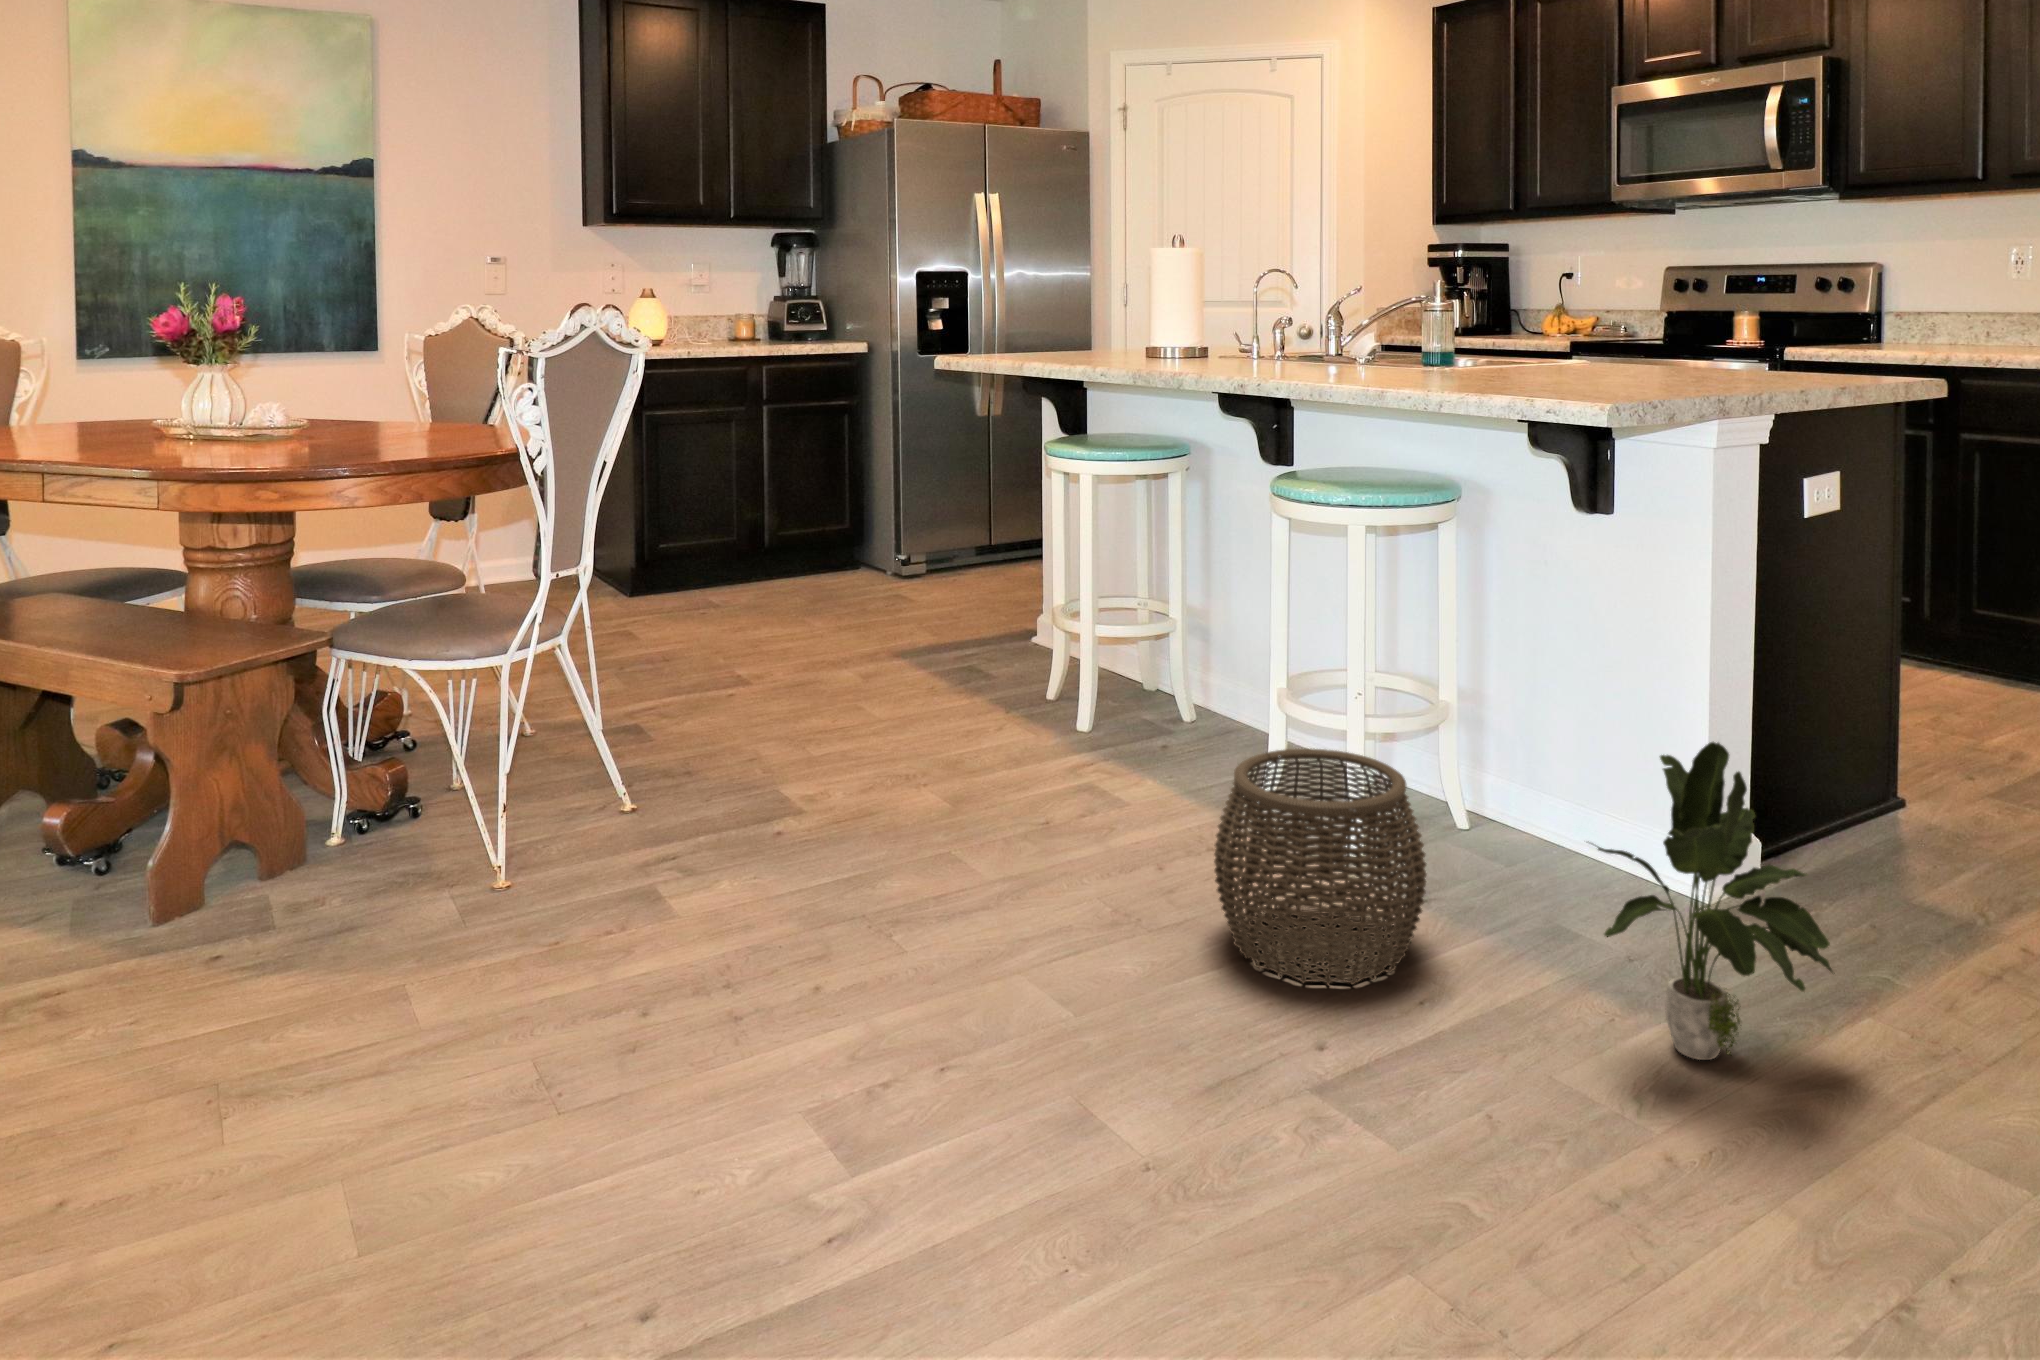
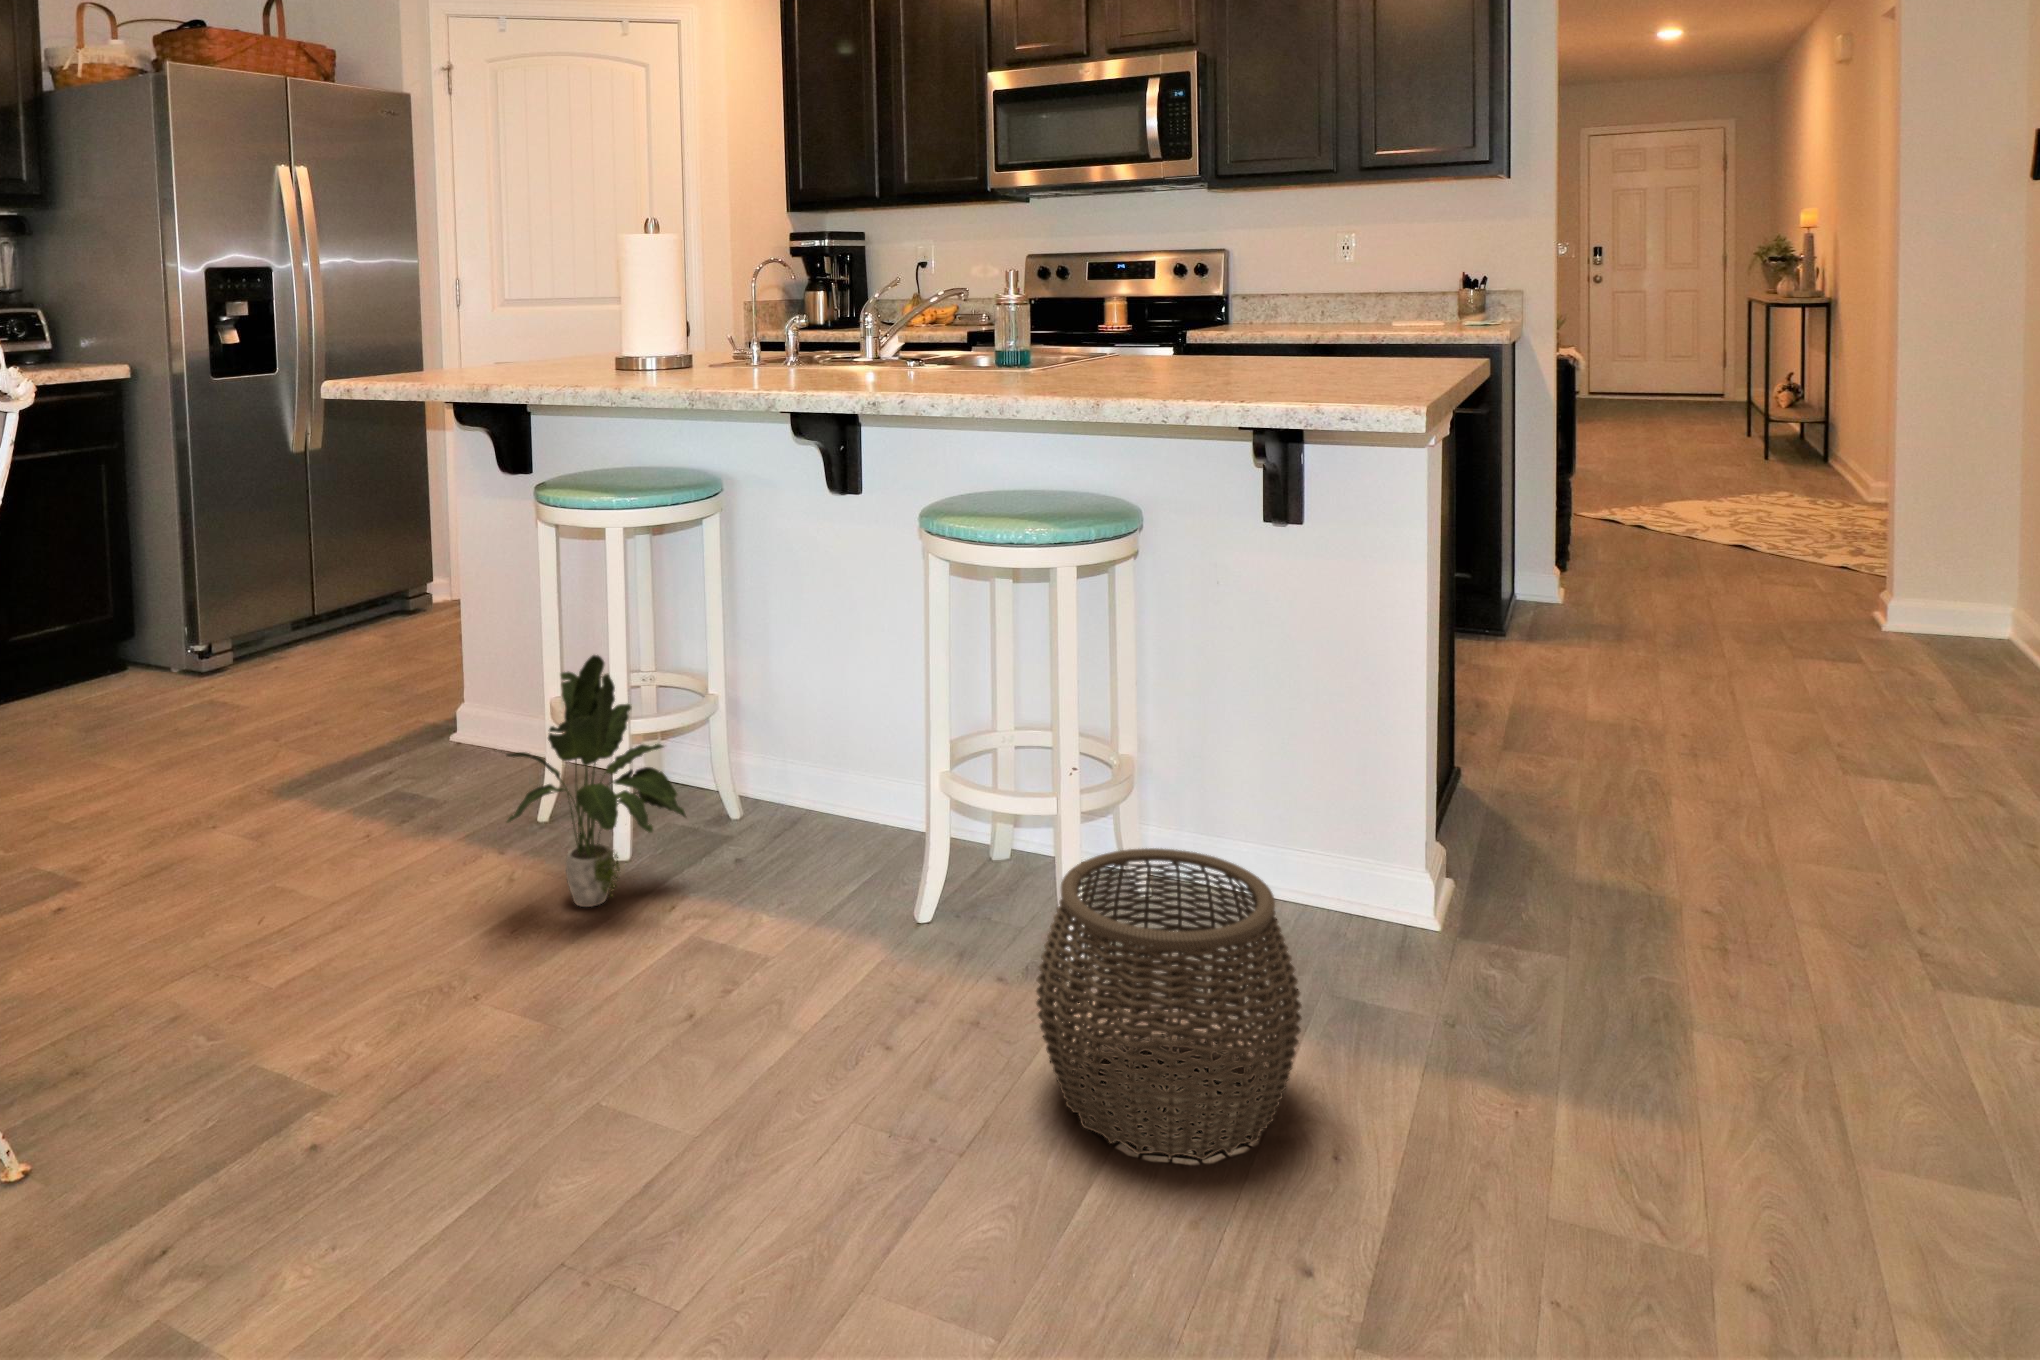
potted plant: present [1591,742,1835,1060] -> present [501,655,686,907]

